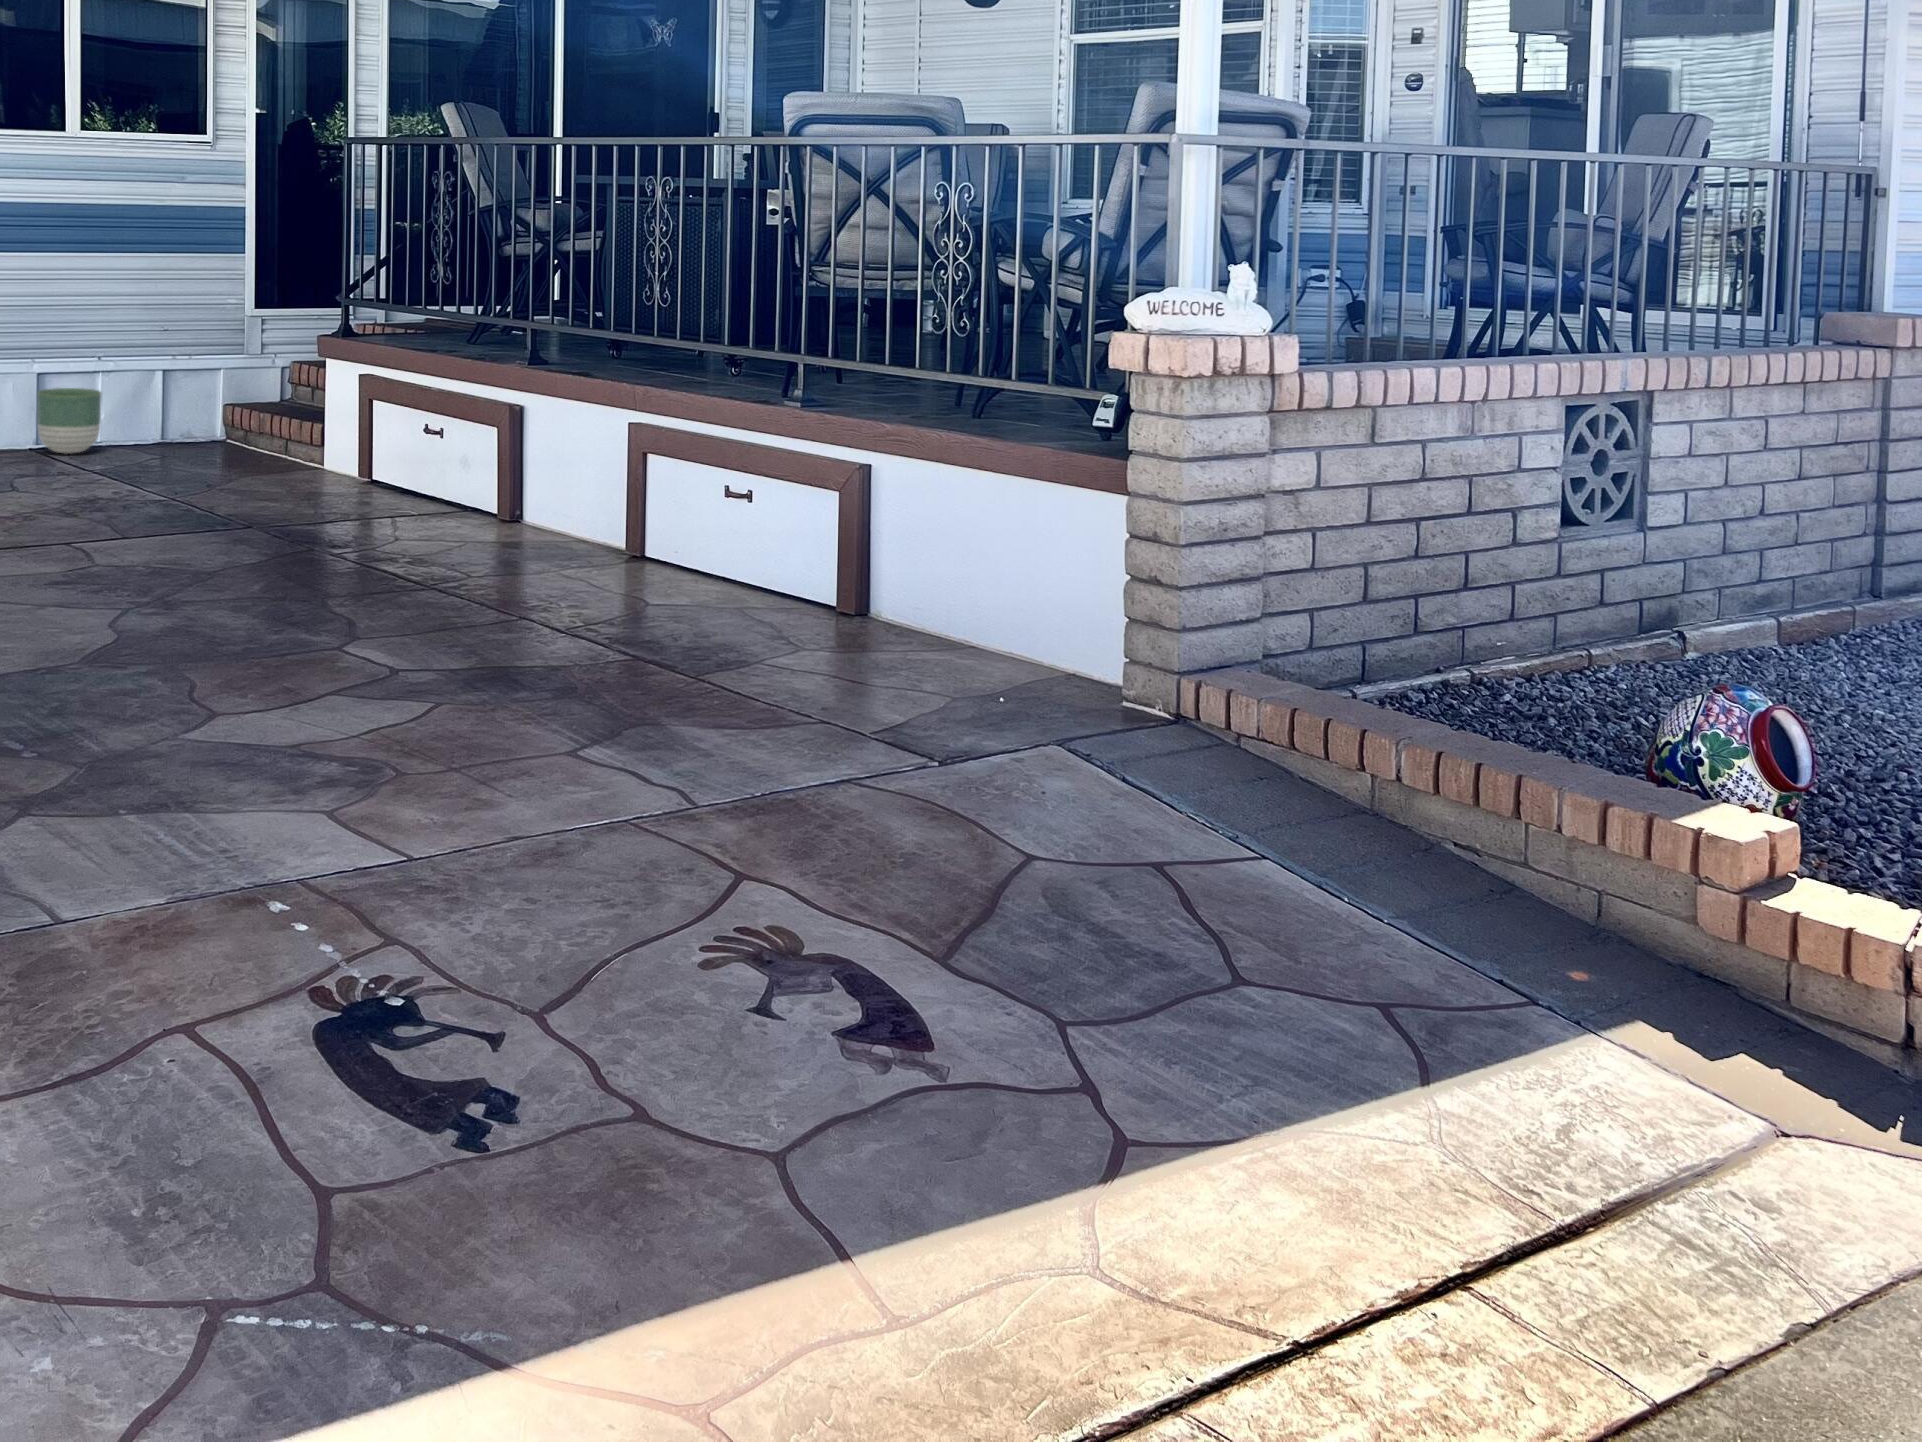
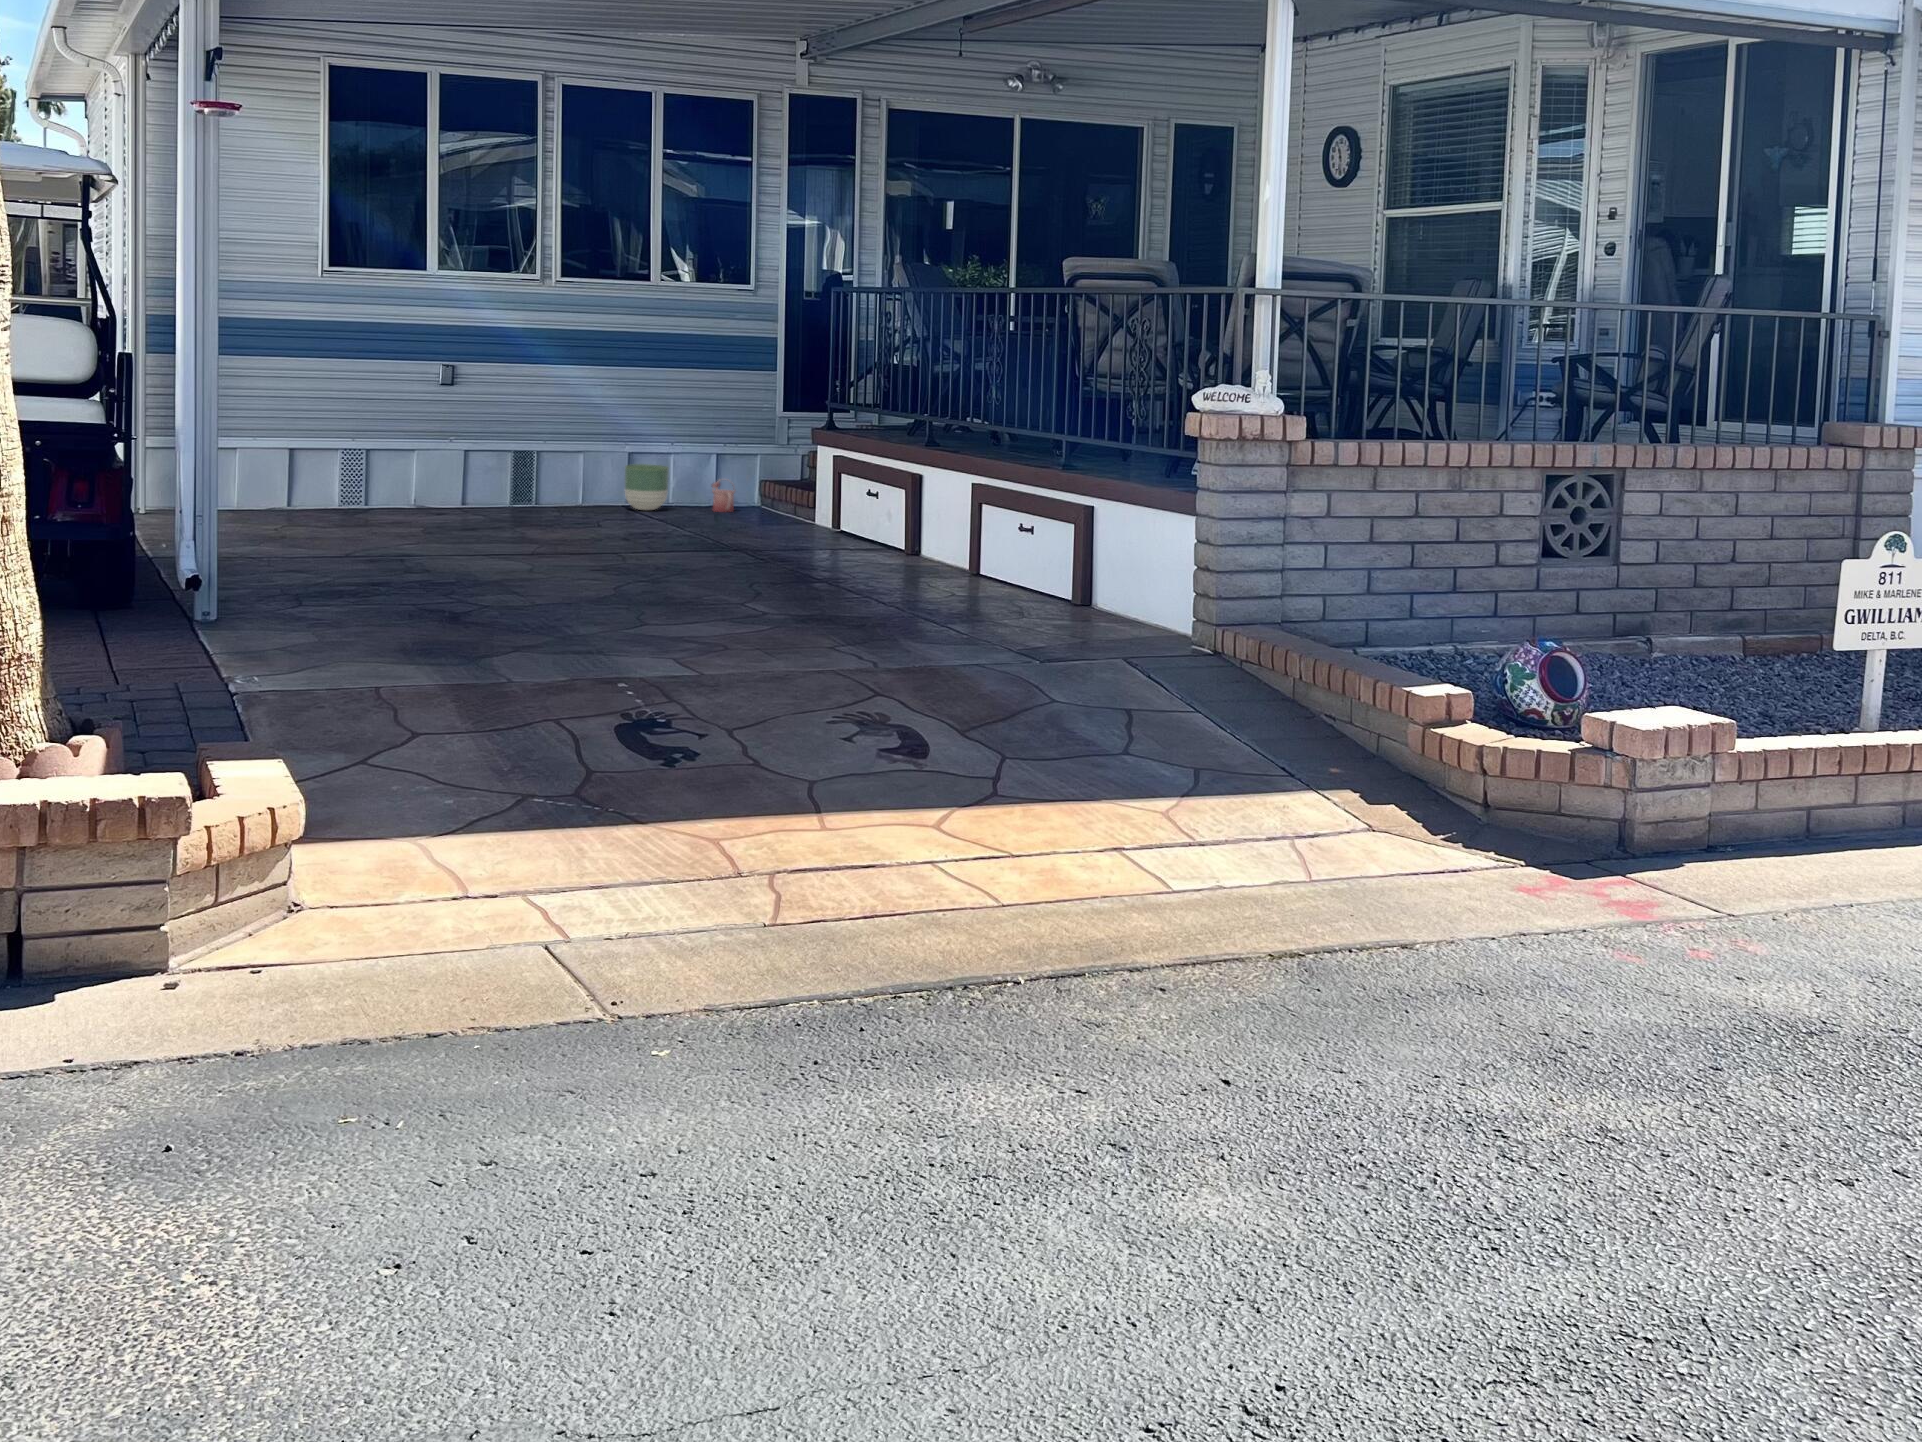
watering can: none [160,405,197,452] -> present [712,481,735,512]

